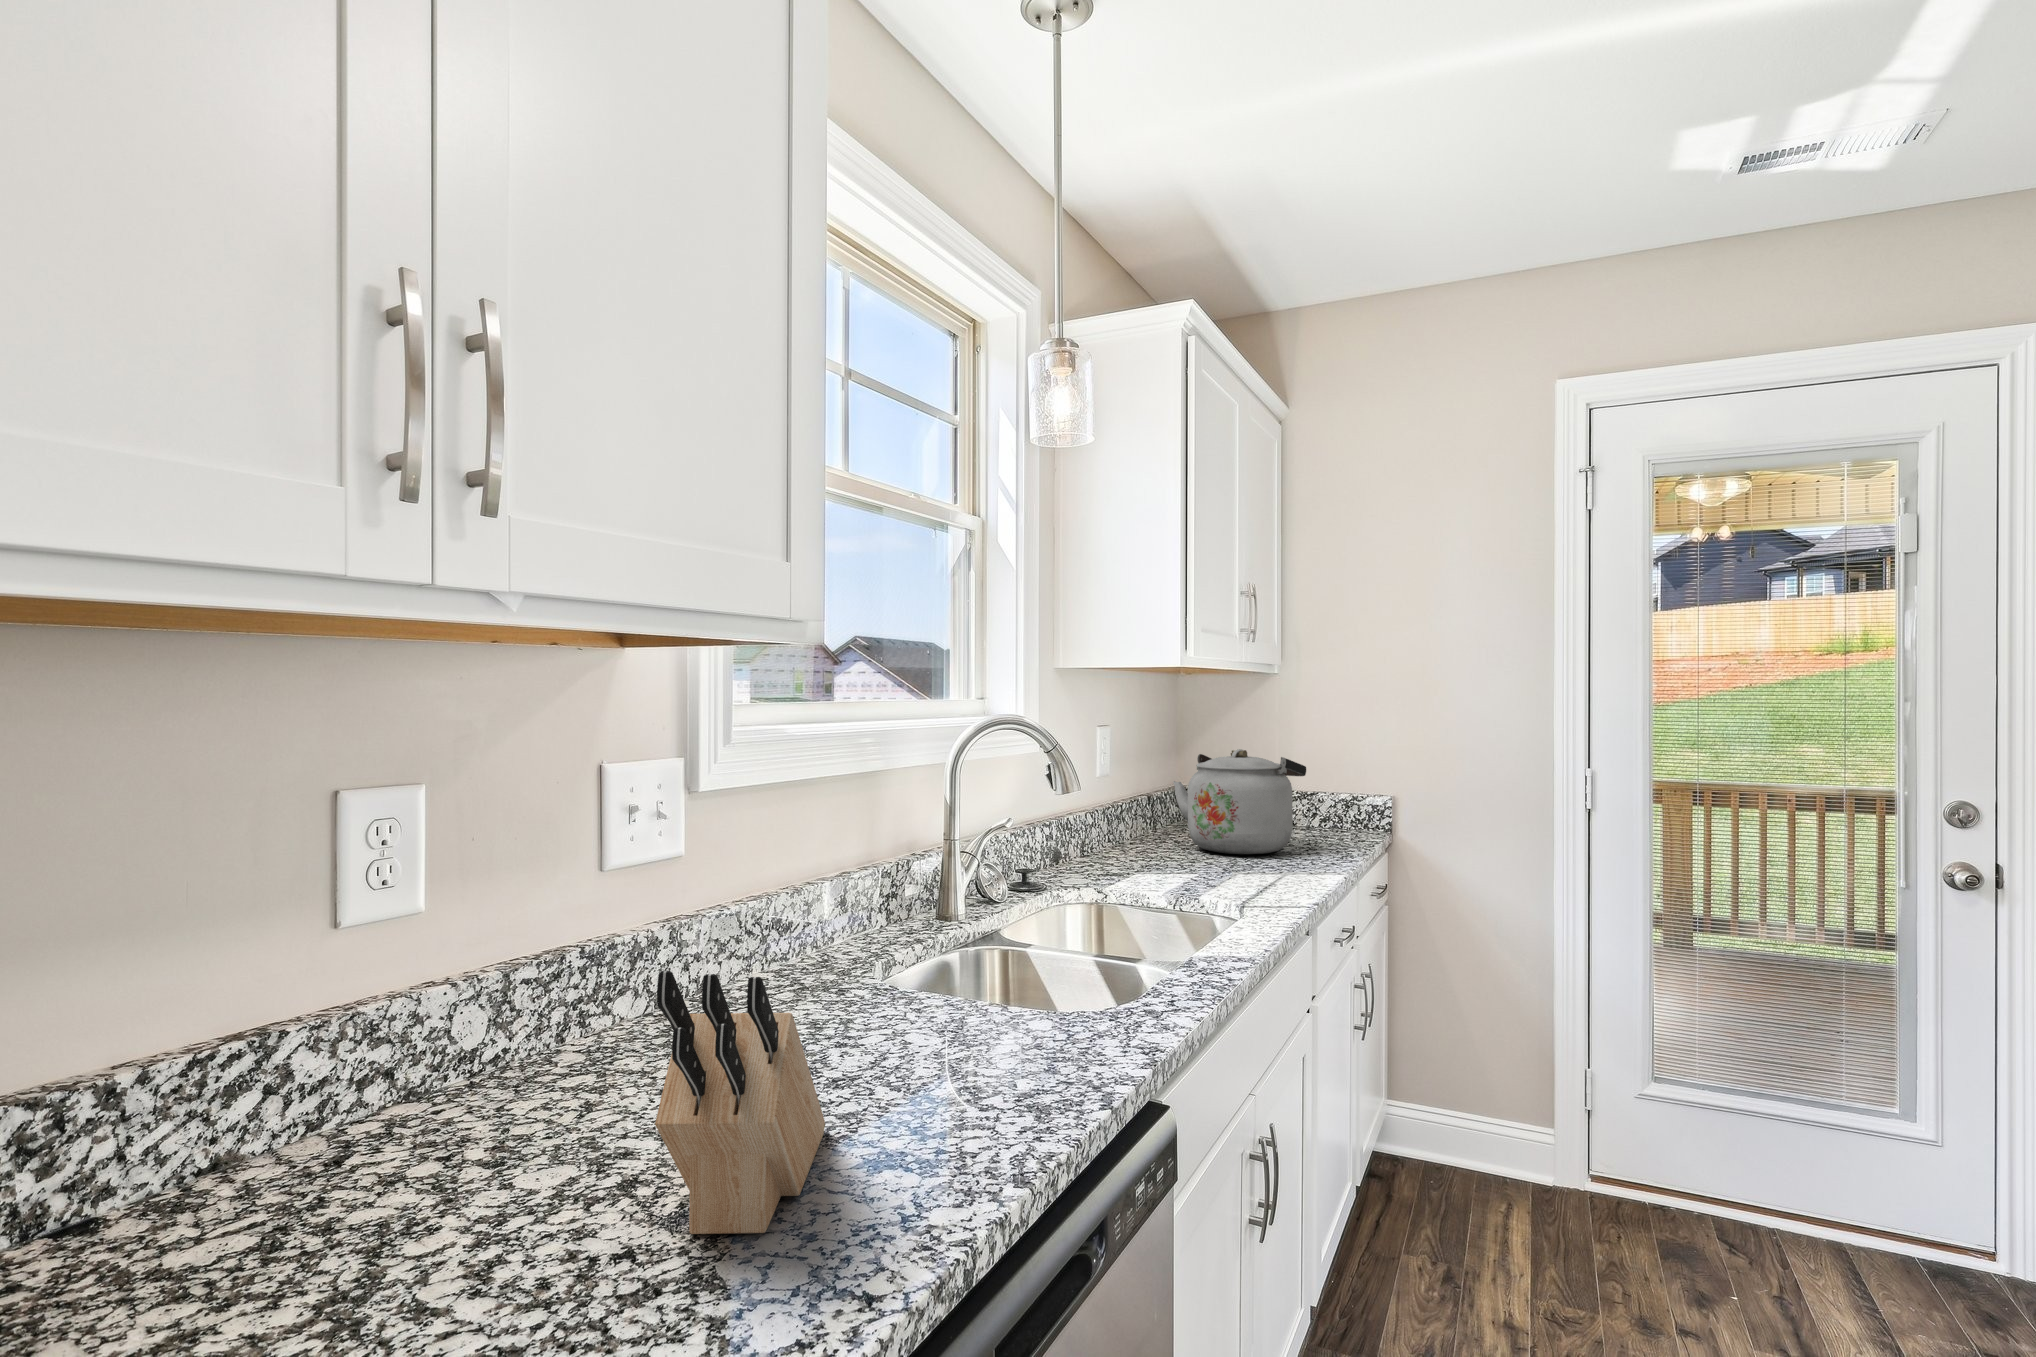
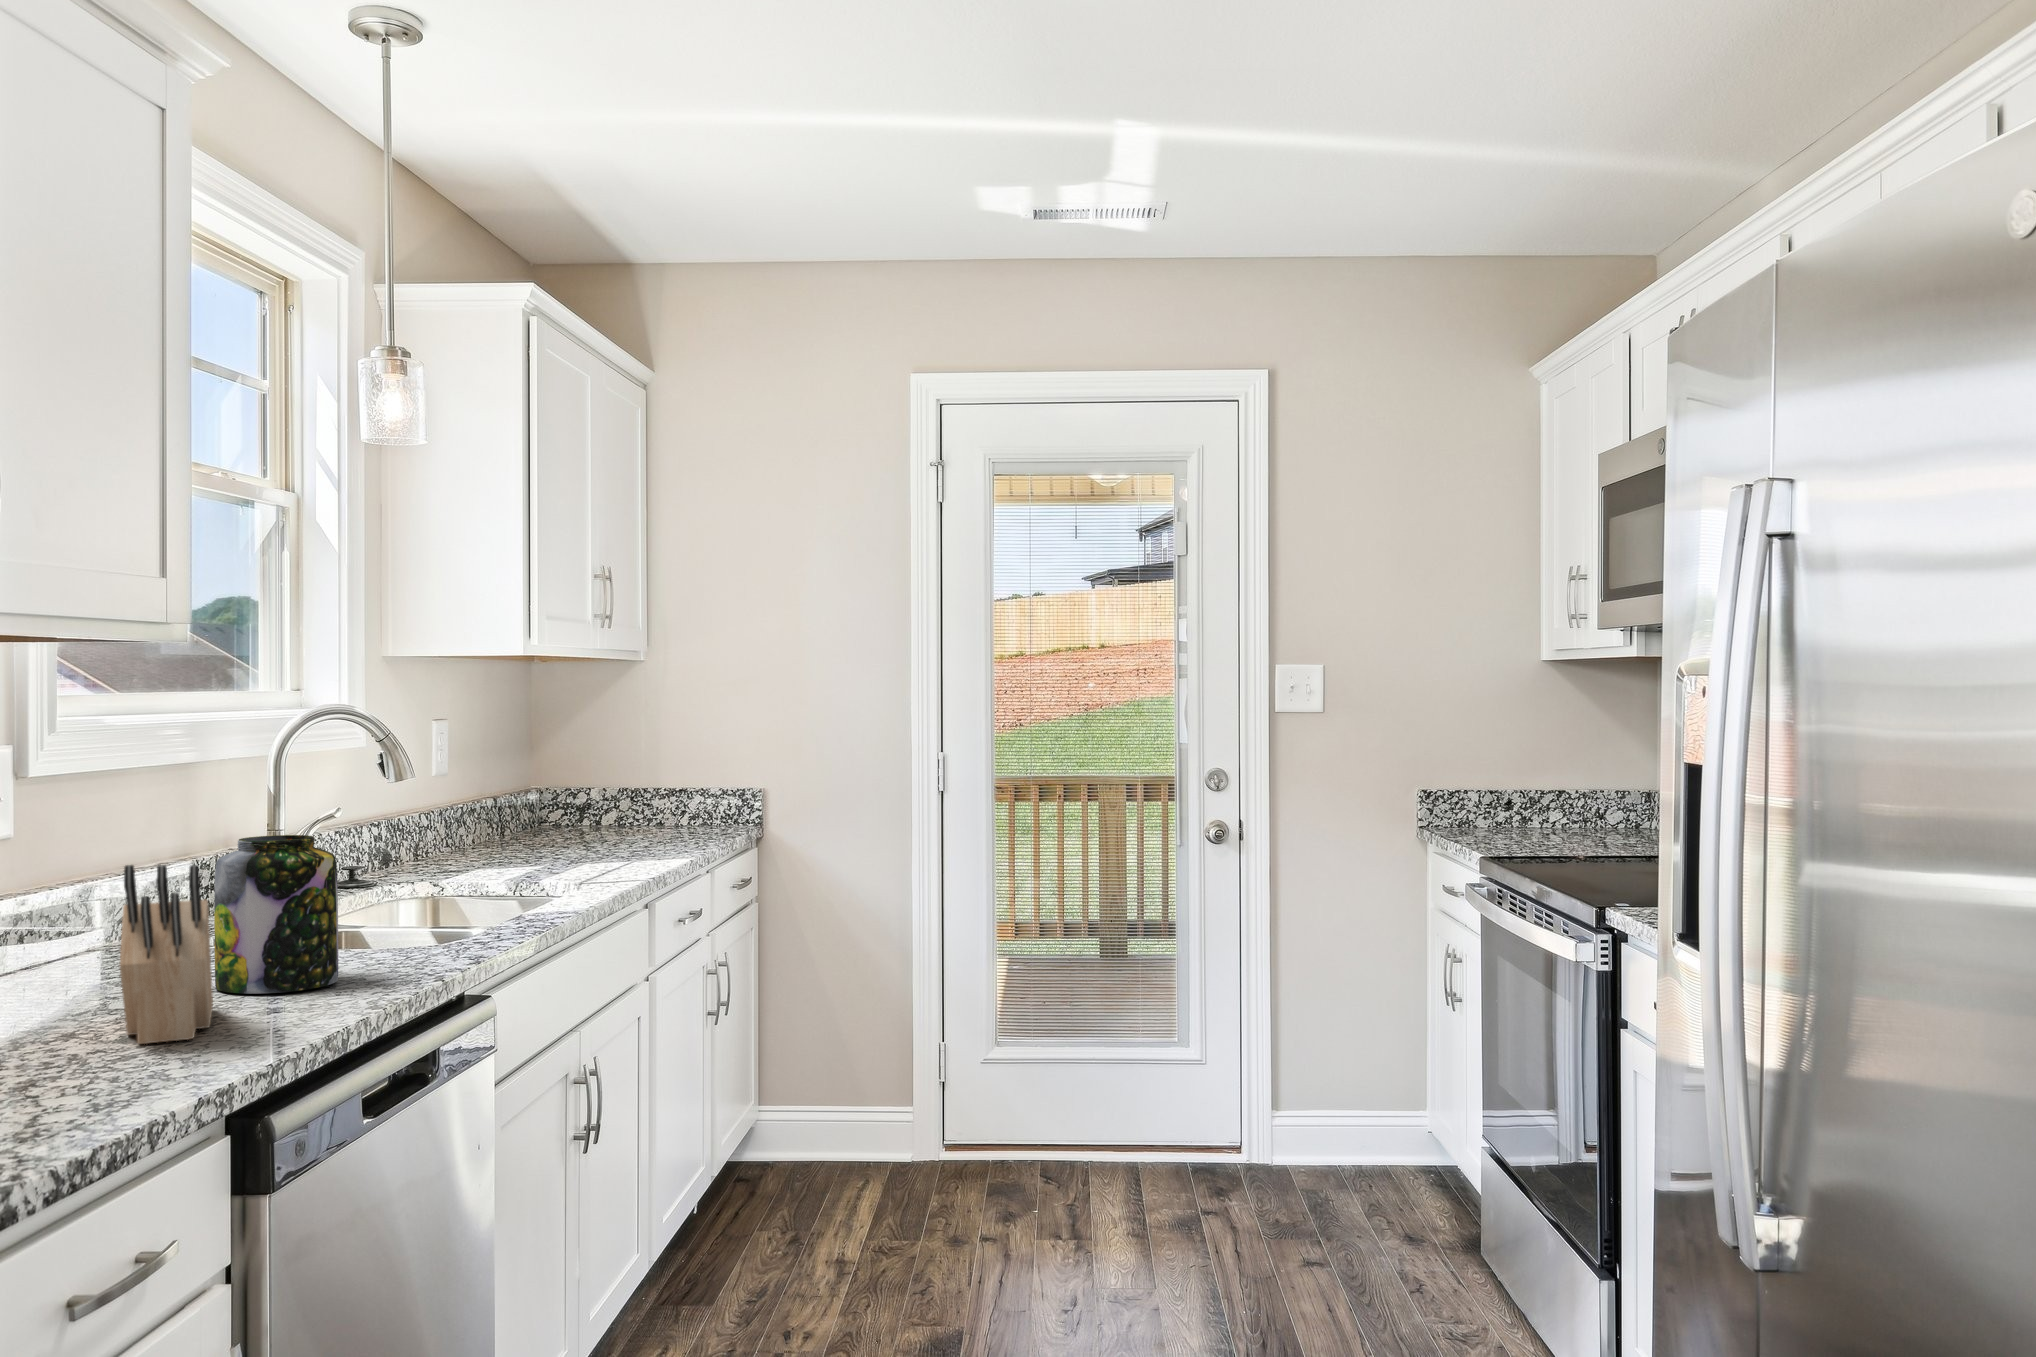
kettle: present [1173,749,1306,854] -> none [521,742,663,850]
jar: none [846,881,988,1101] -> present [214,835,338,994]

